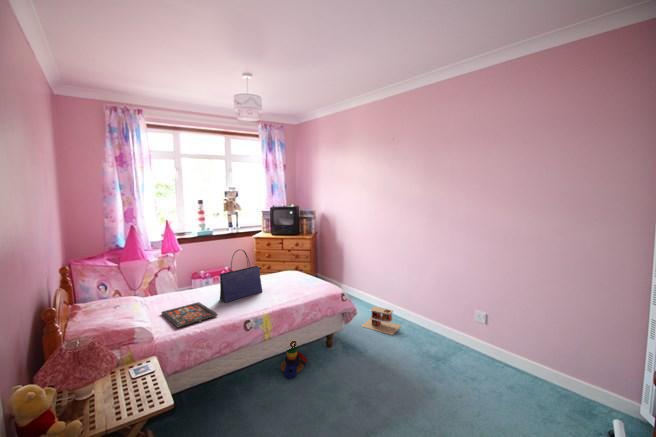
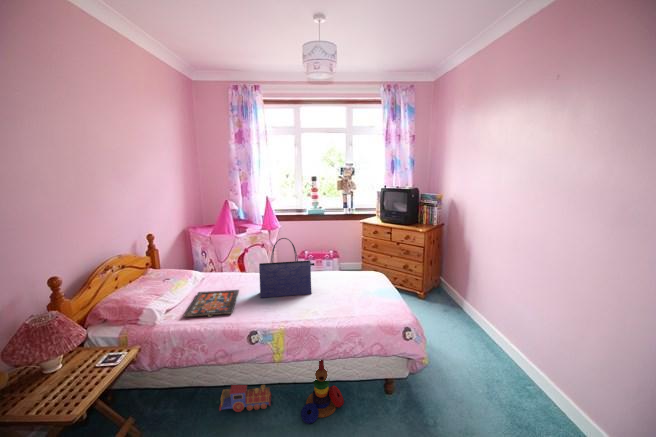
toy house: present [362,306,401,335] -> none [459,356,537,421]
toy train: none [215,367,258,399] -> present [219,385,272,412]

